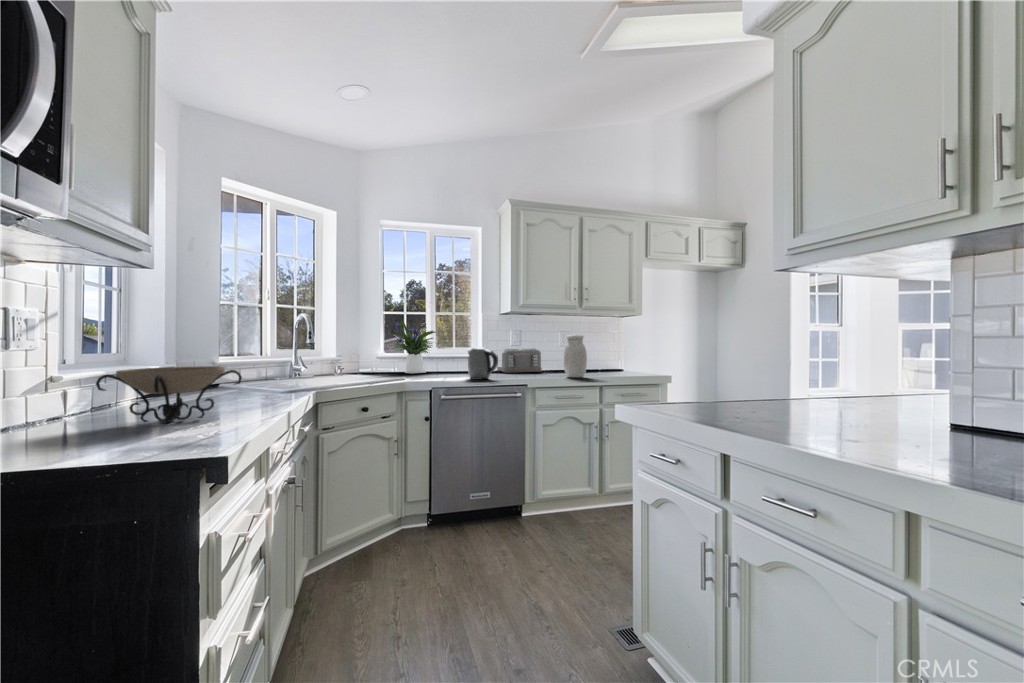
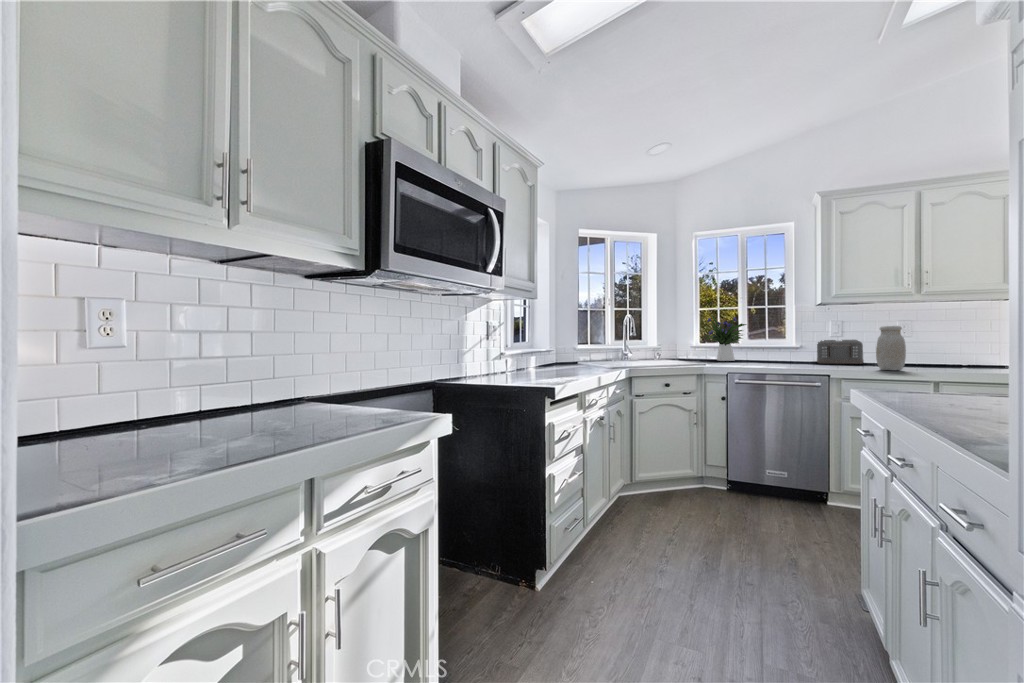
kettle: present [468,347,498,380] -> none [764,339,793,368]
decorative bowl: present [96,366,242,423] -> none [515,350,573,377]

